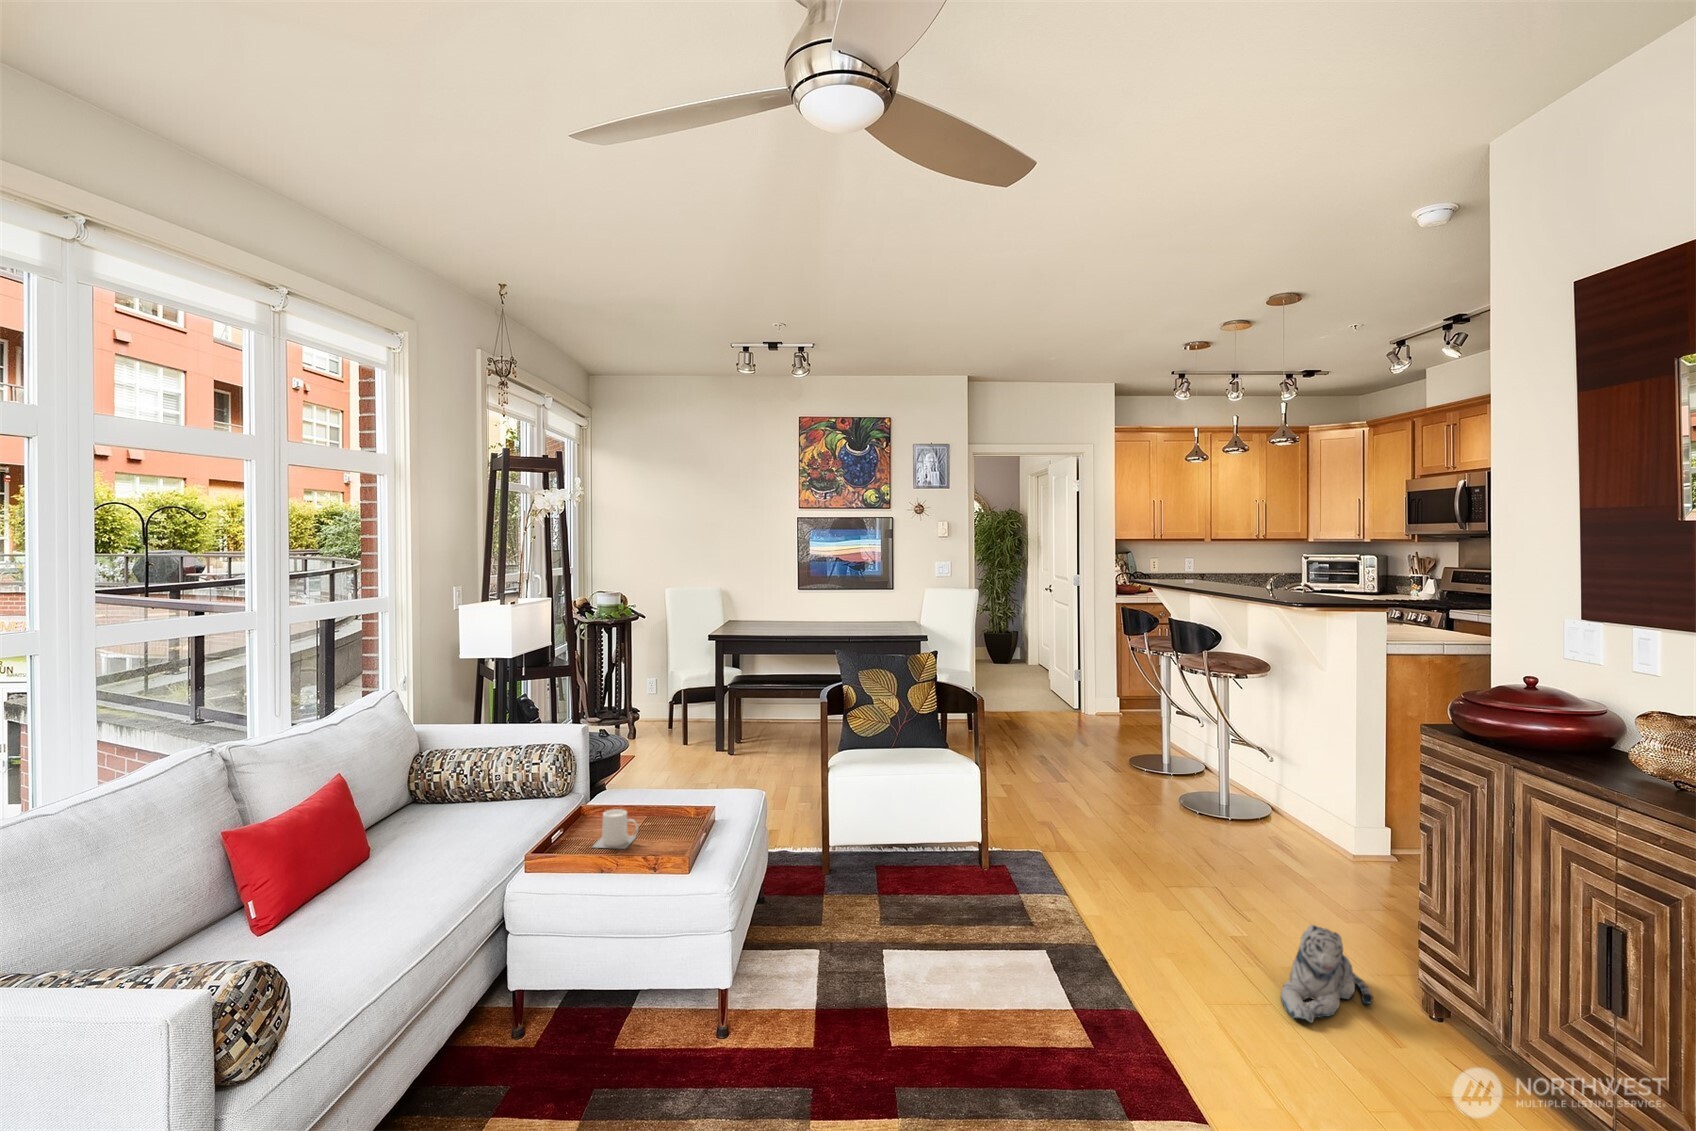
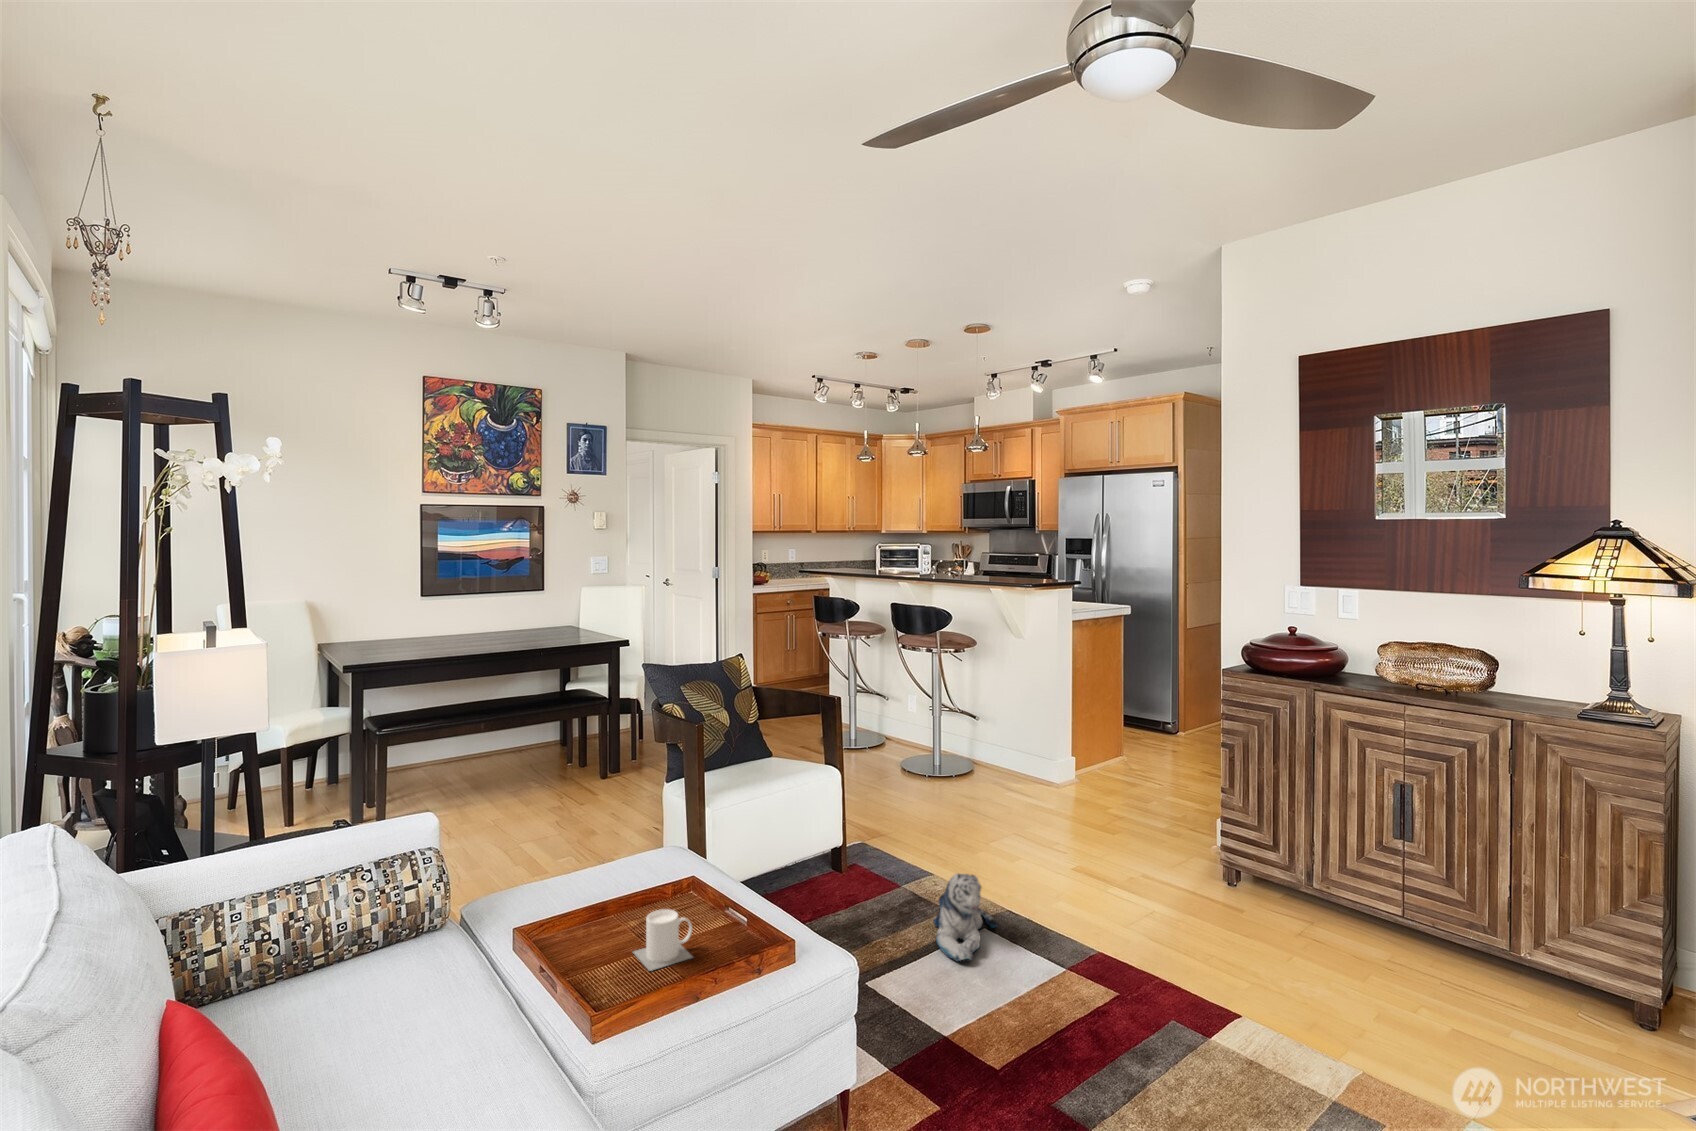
plush toy: present [1281,925,1373,1023] -> present [933,874,997,962]

